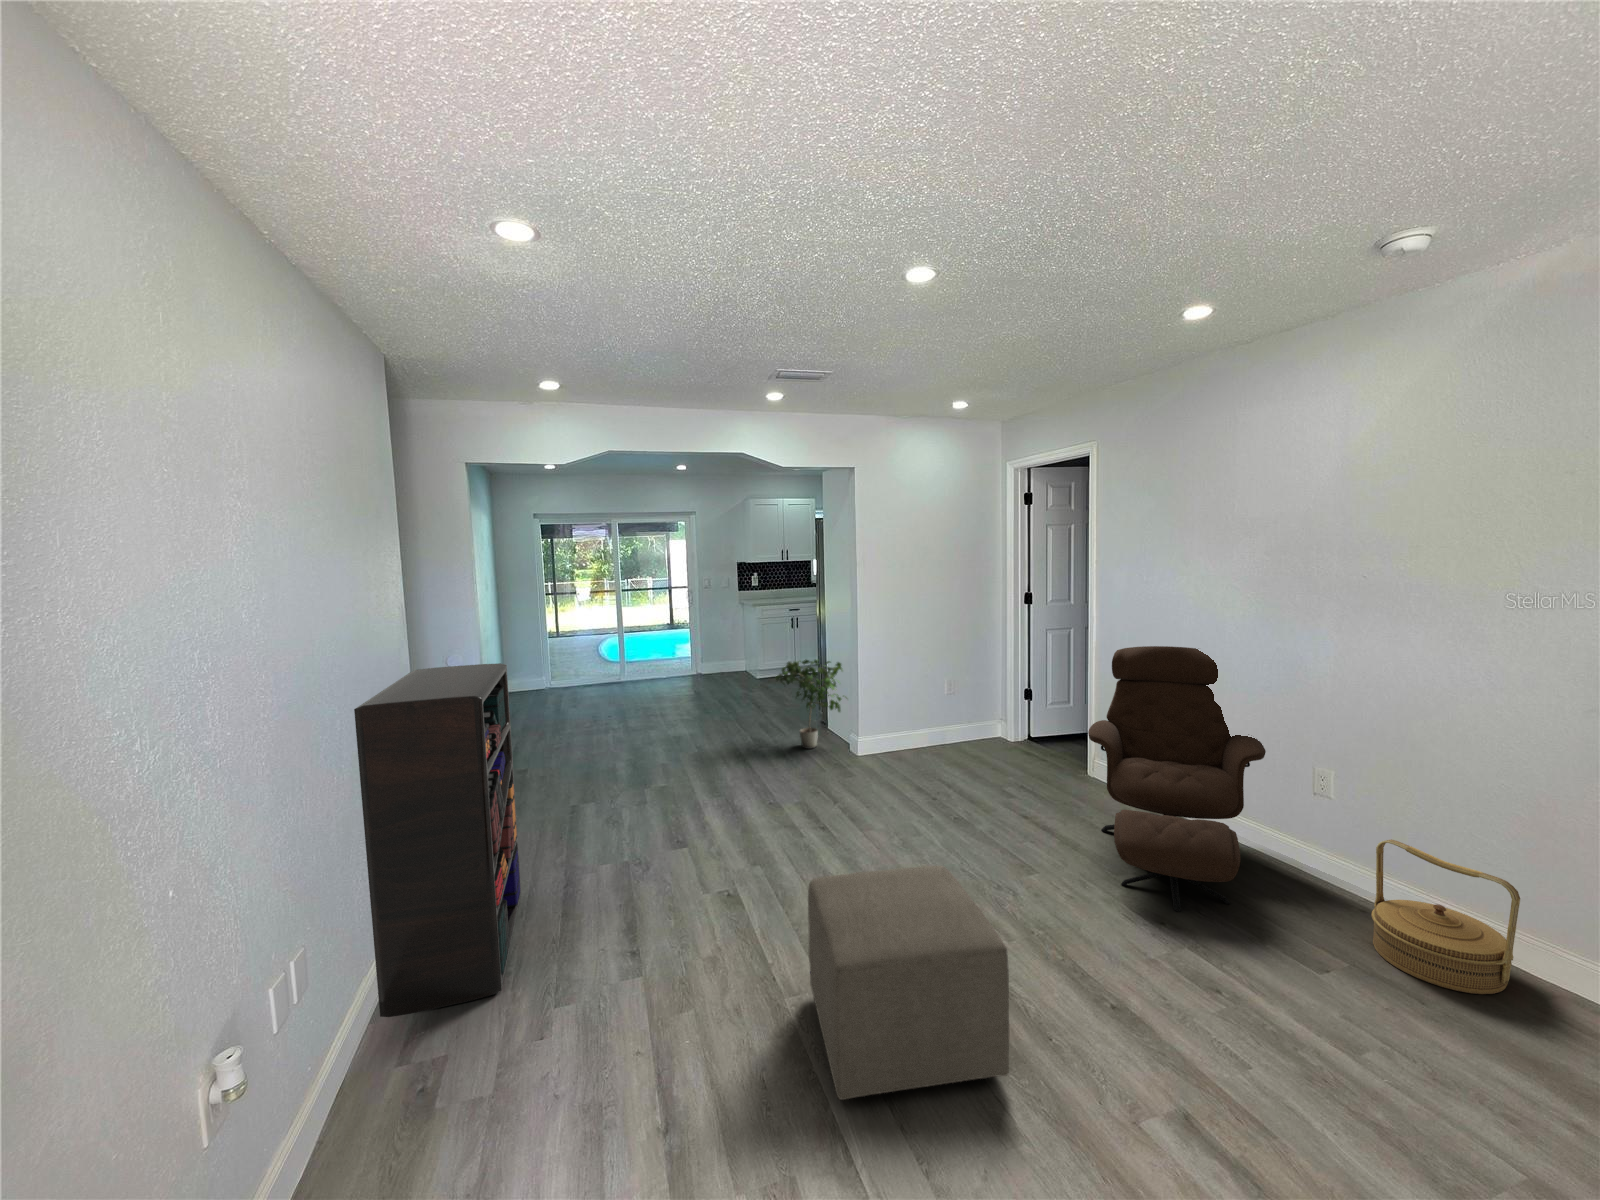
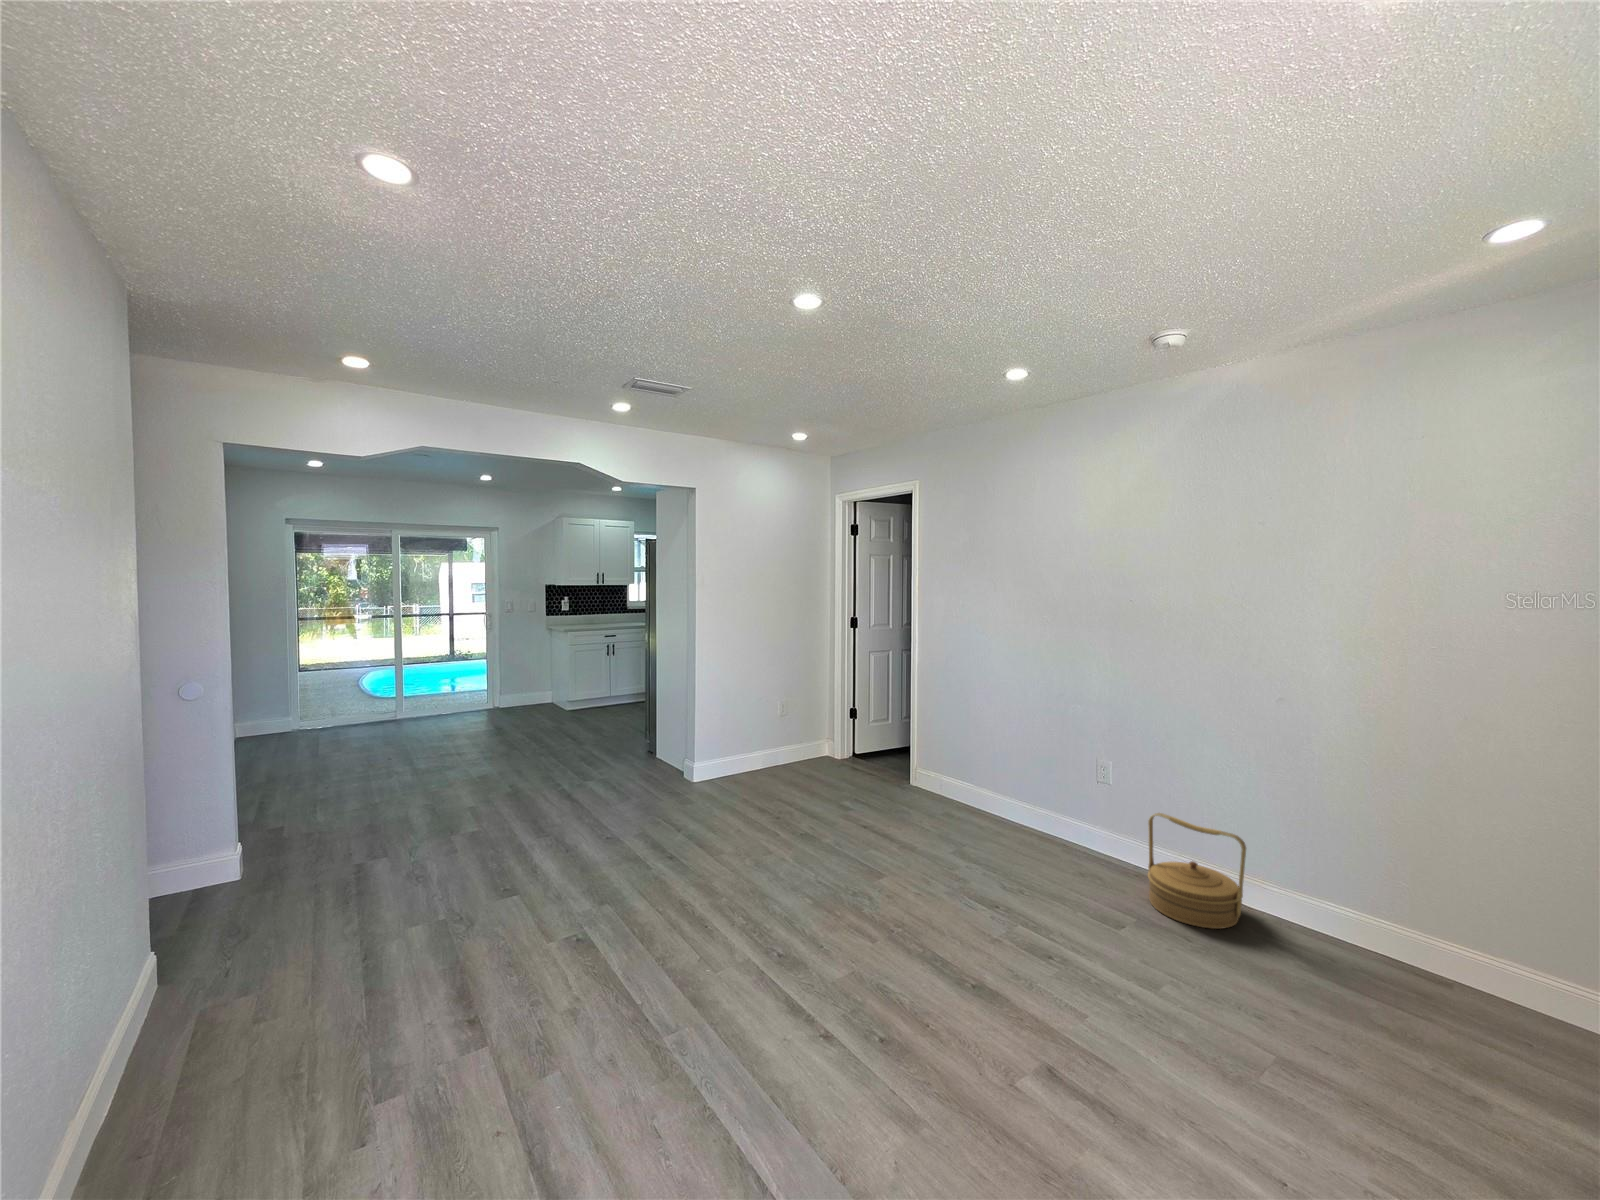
lounge chair: present [1088,646,1266,911] -> none [920,663,1060,895]
potted plant: present [775,660,842,749] -> none [603,684,682,779]
bookshelf: present [354,663,521,1017] -> none [92,686,305,1167]
ottoman: present [808,866,1009,1100] -> none [691,873,903,1127]

